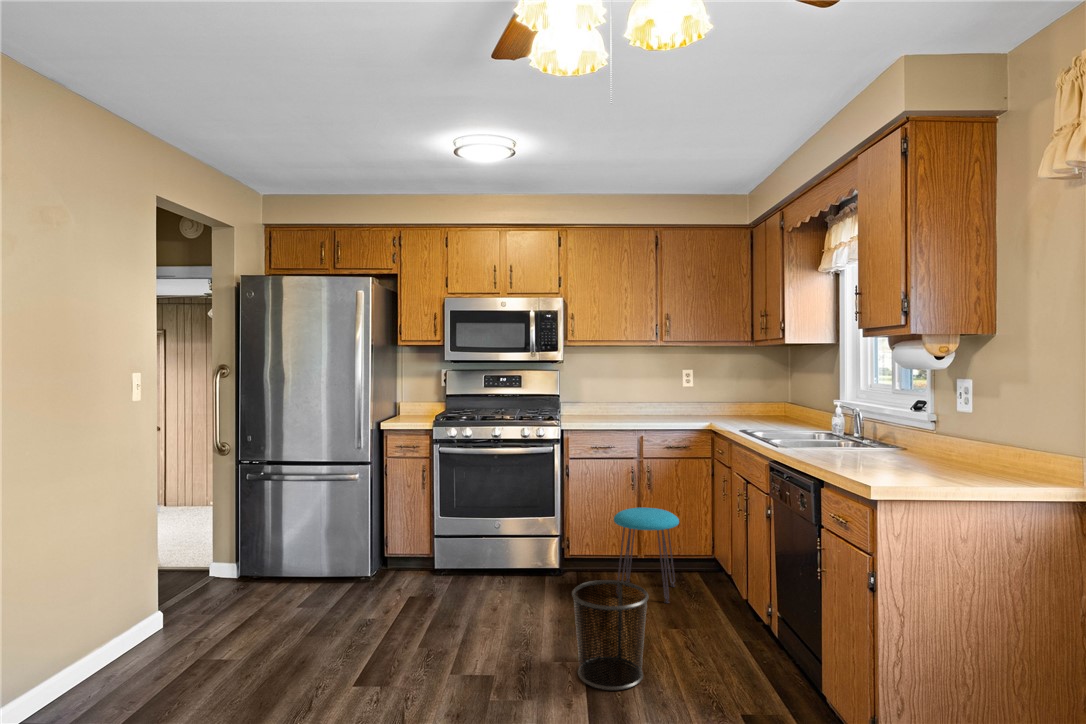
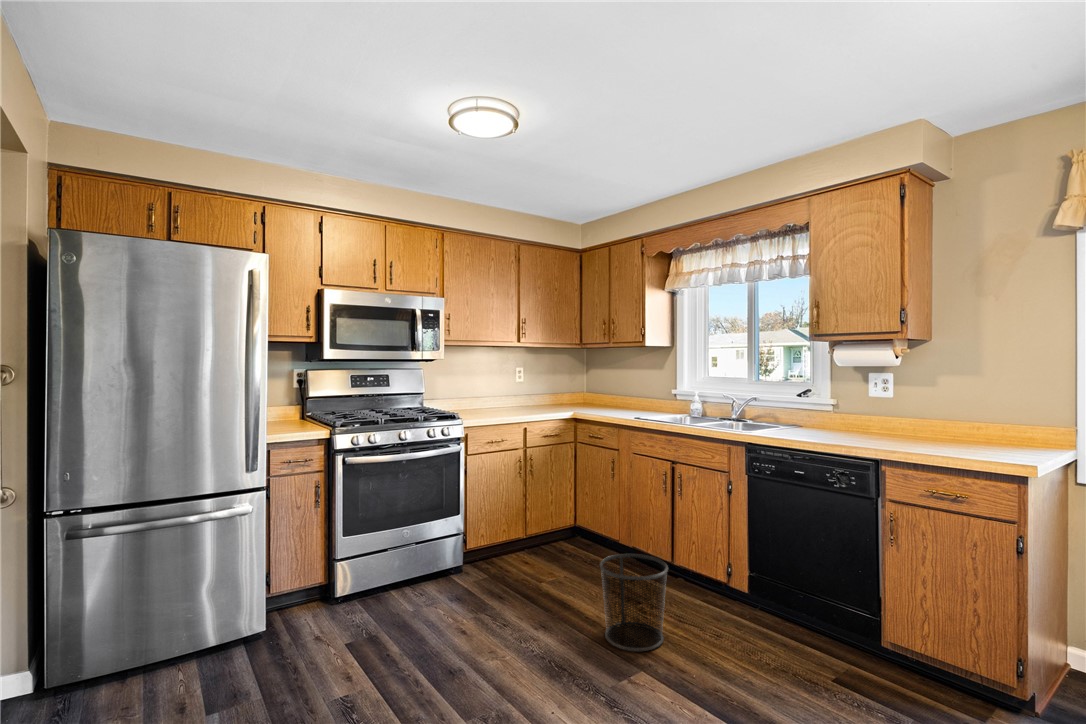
stool: present [614,508,679,603] -> none [524,491,583,577]

